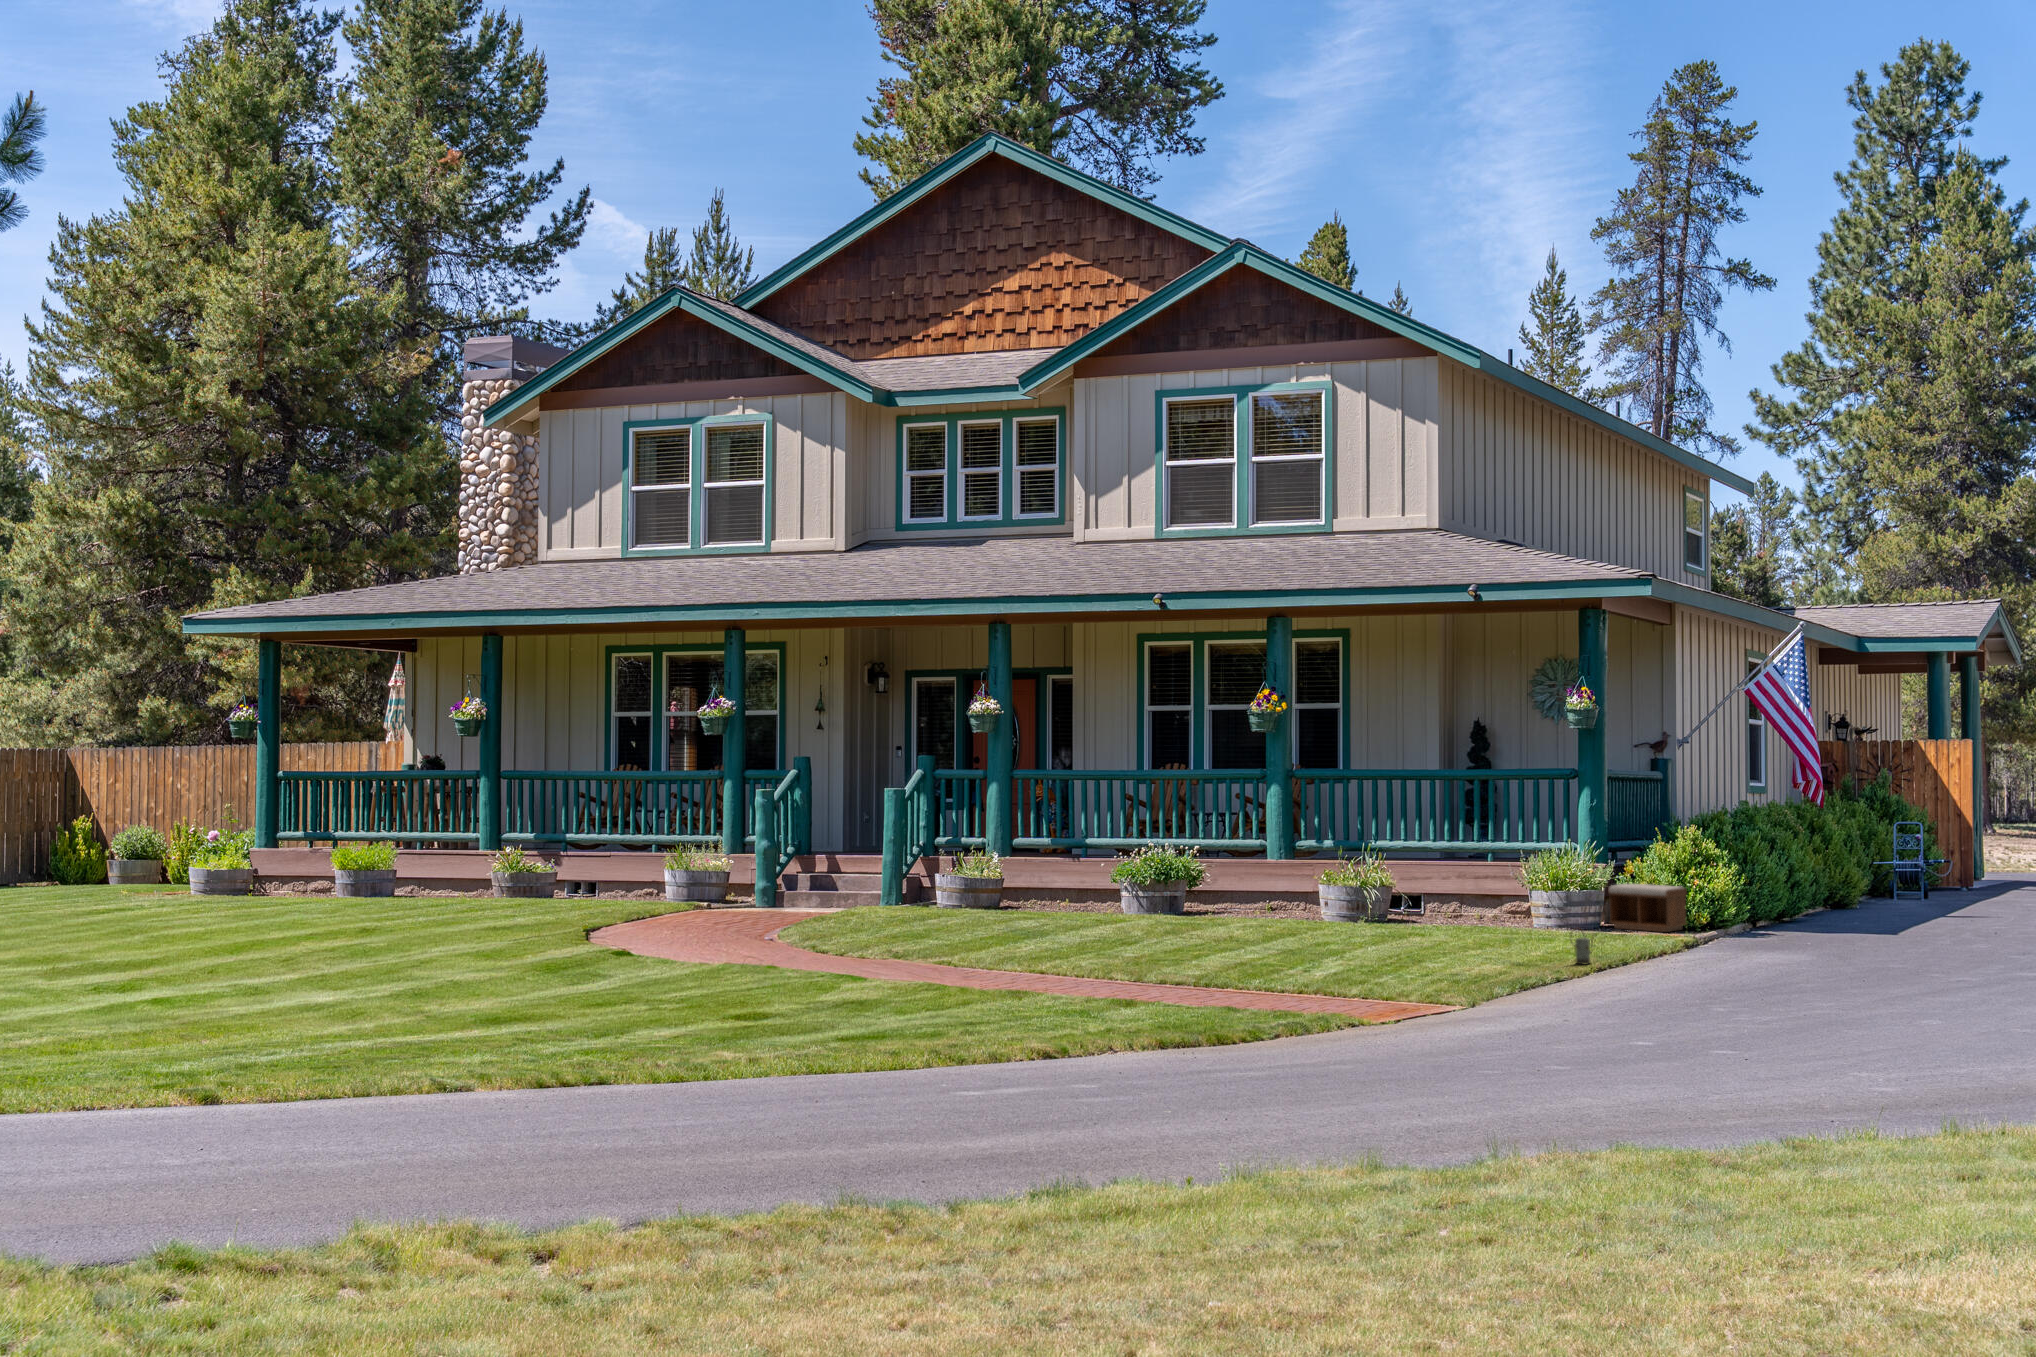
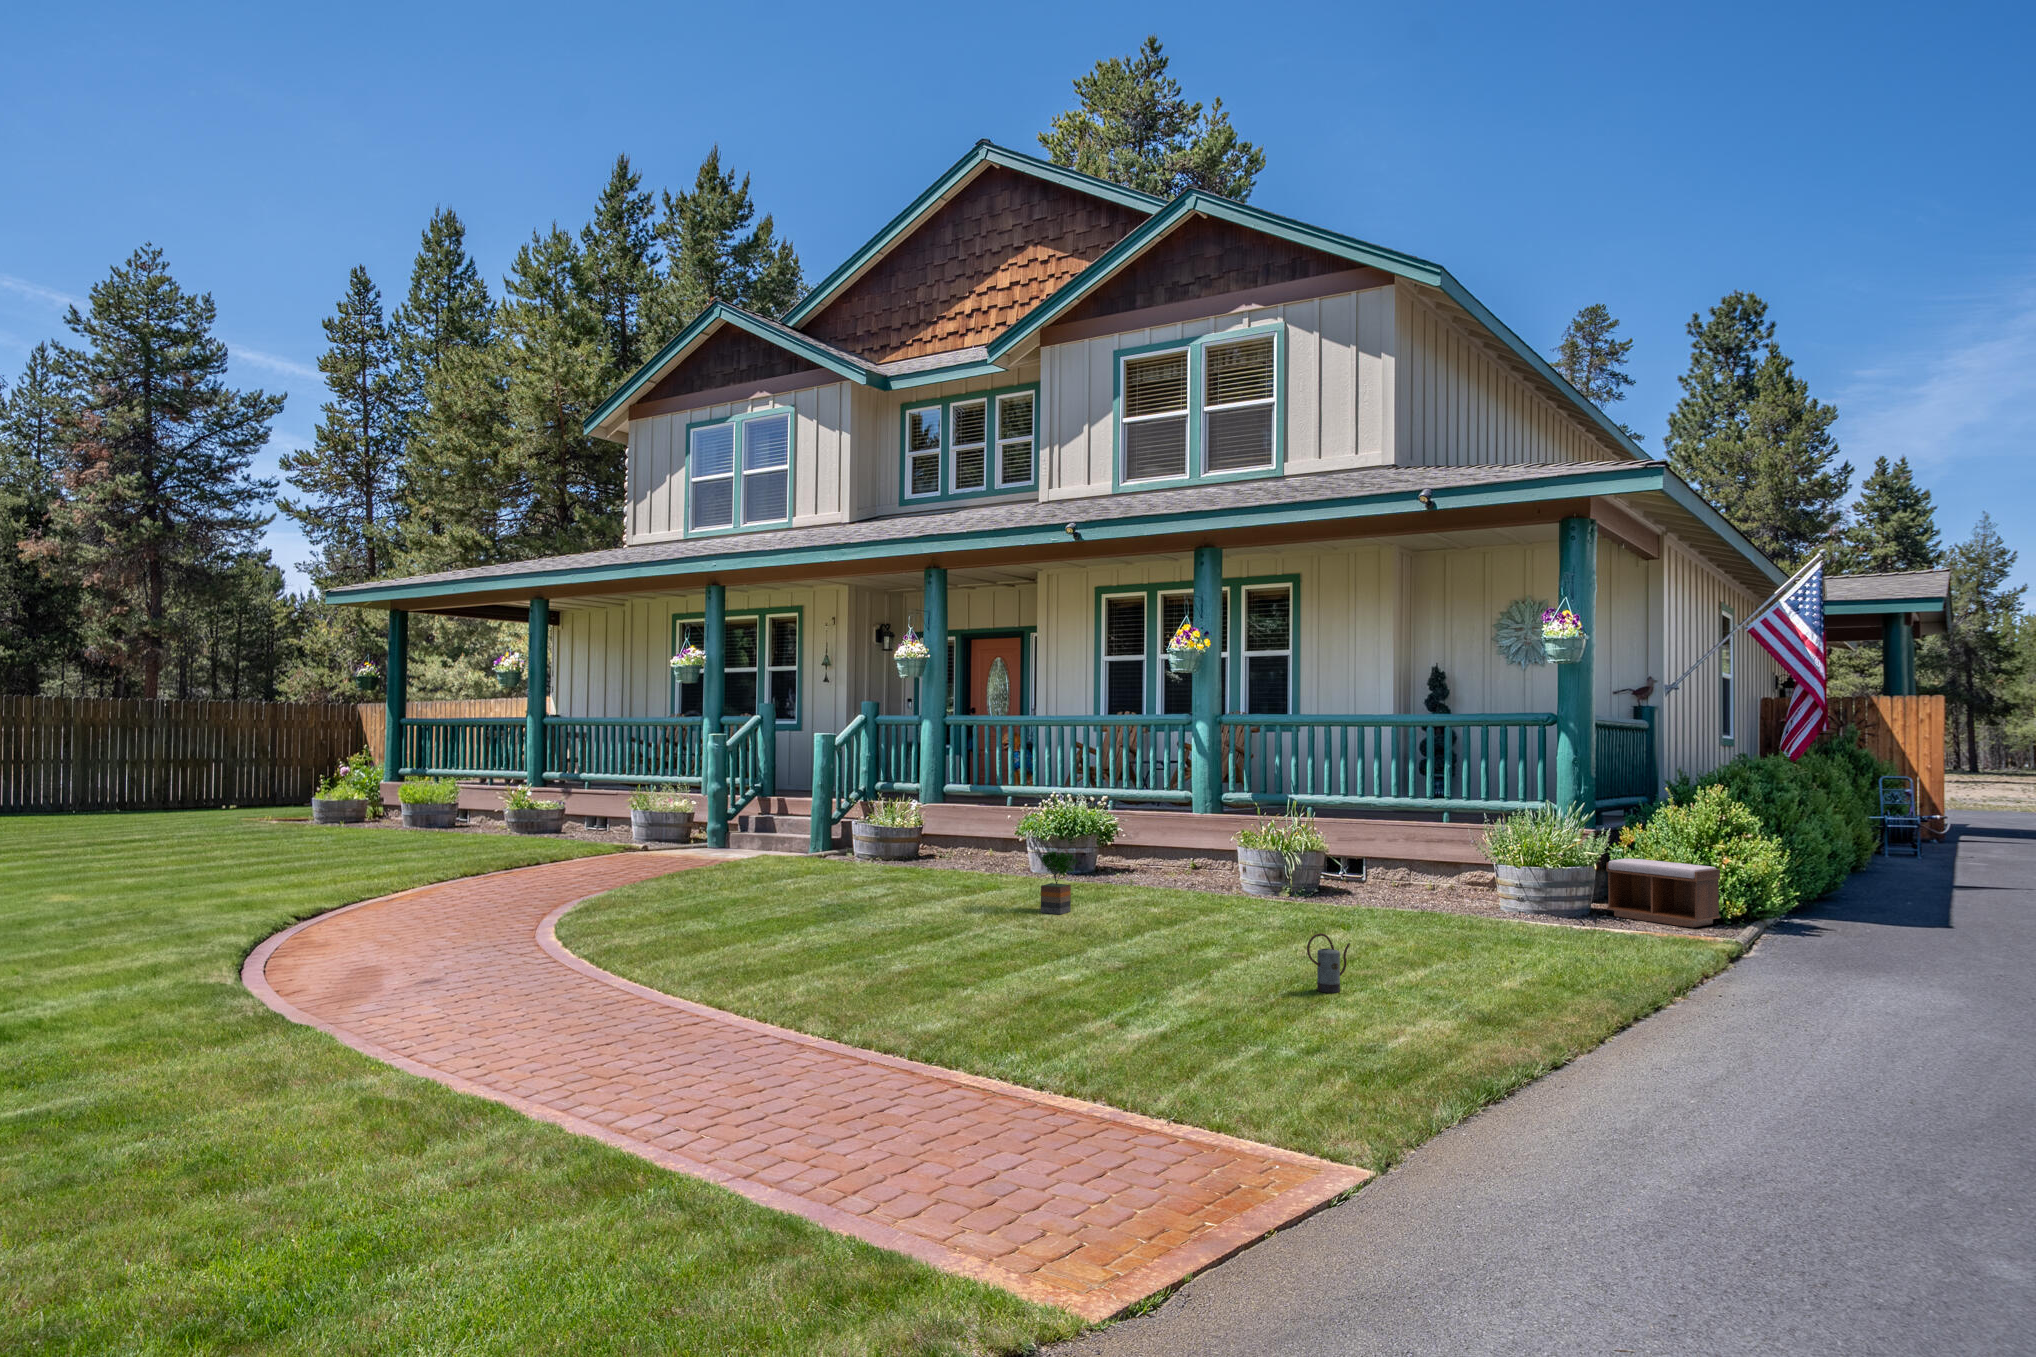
potted tree: none [1175,898,1206,947] -> present [1041,851,1077,914]
watering can: present [1574,935,1592,965] -> present [1307,933,1350,993]

